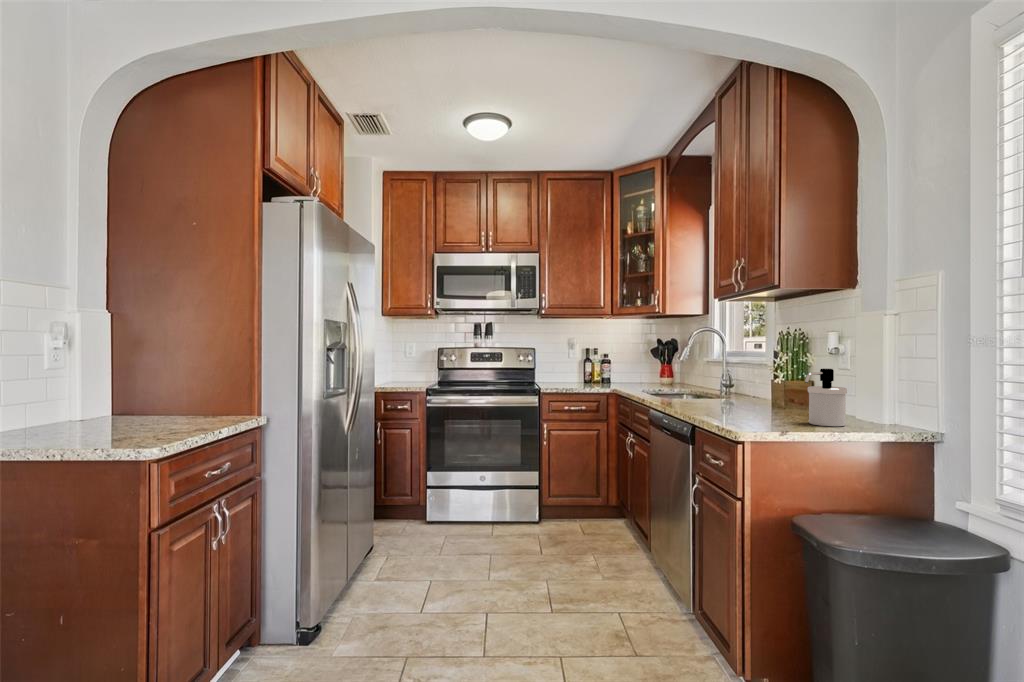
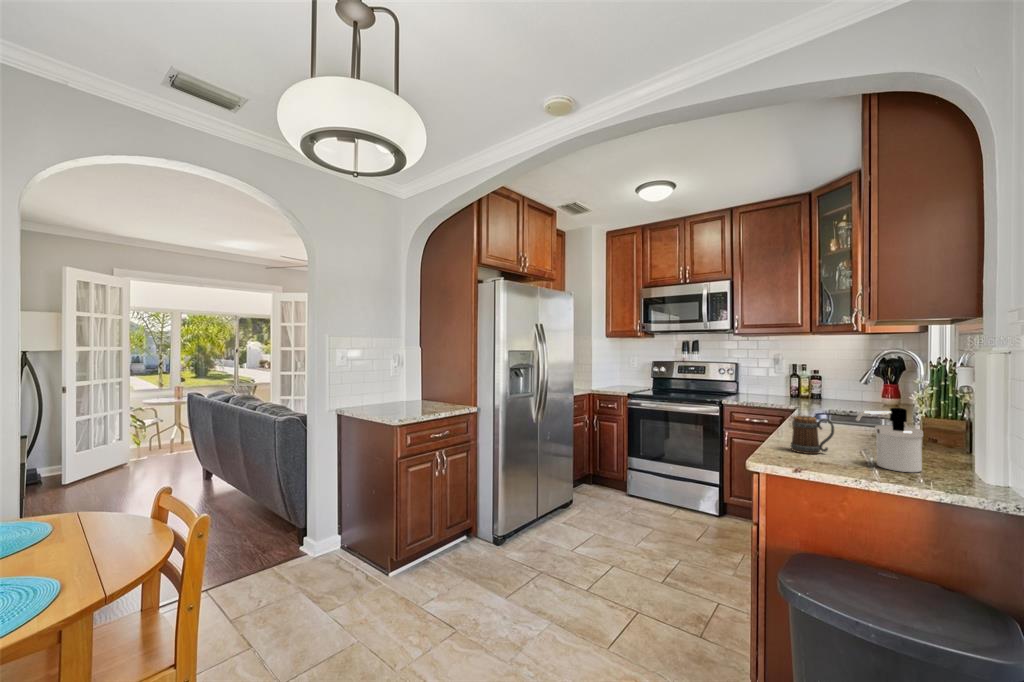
mug: none [730,385,768,423] -> present [791,415,834,454]

